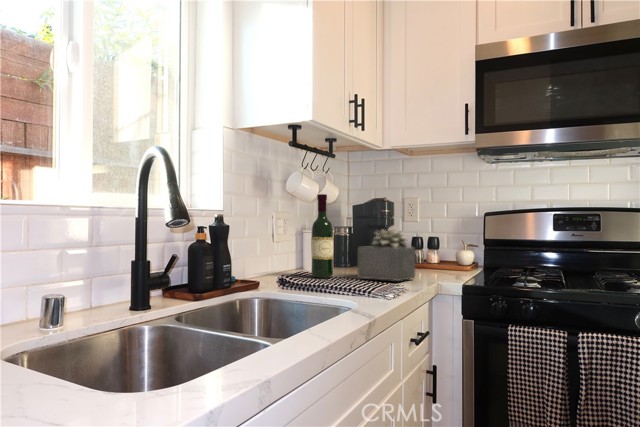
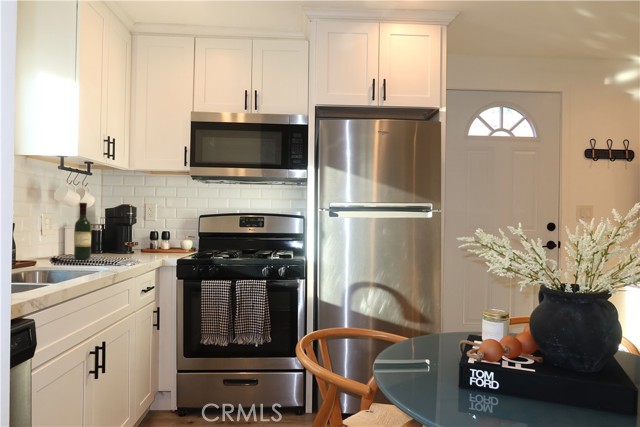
succulent plant: present [357,229,415,281] -> none [109,226,149,258]

